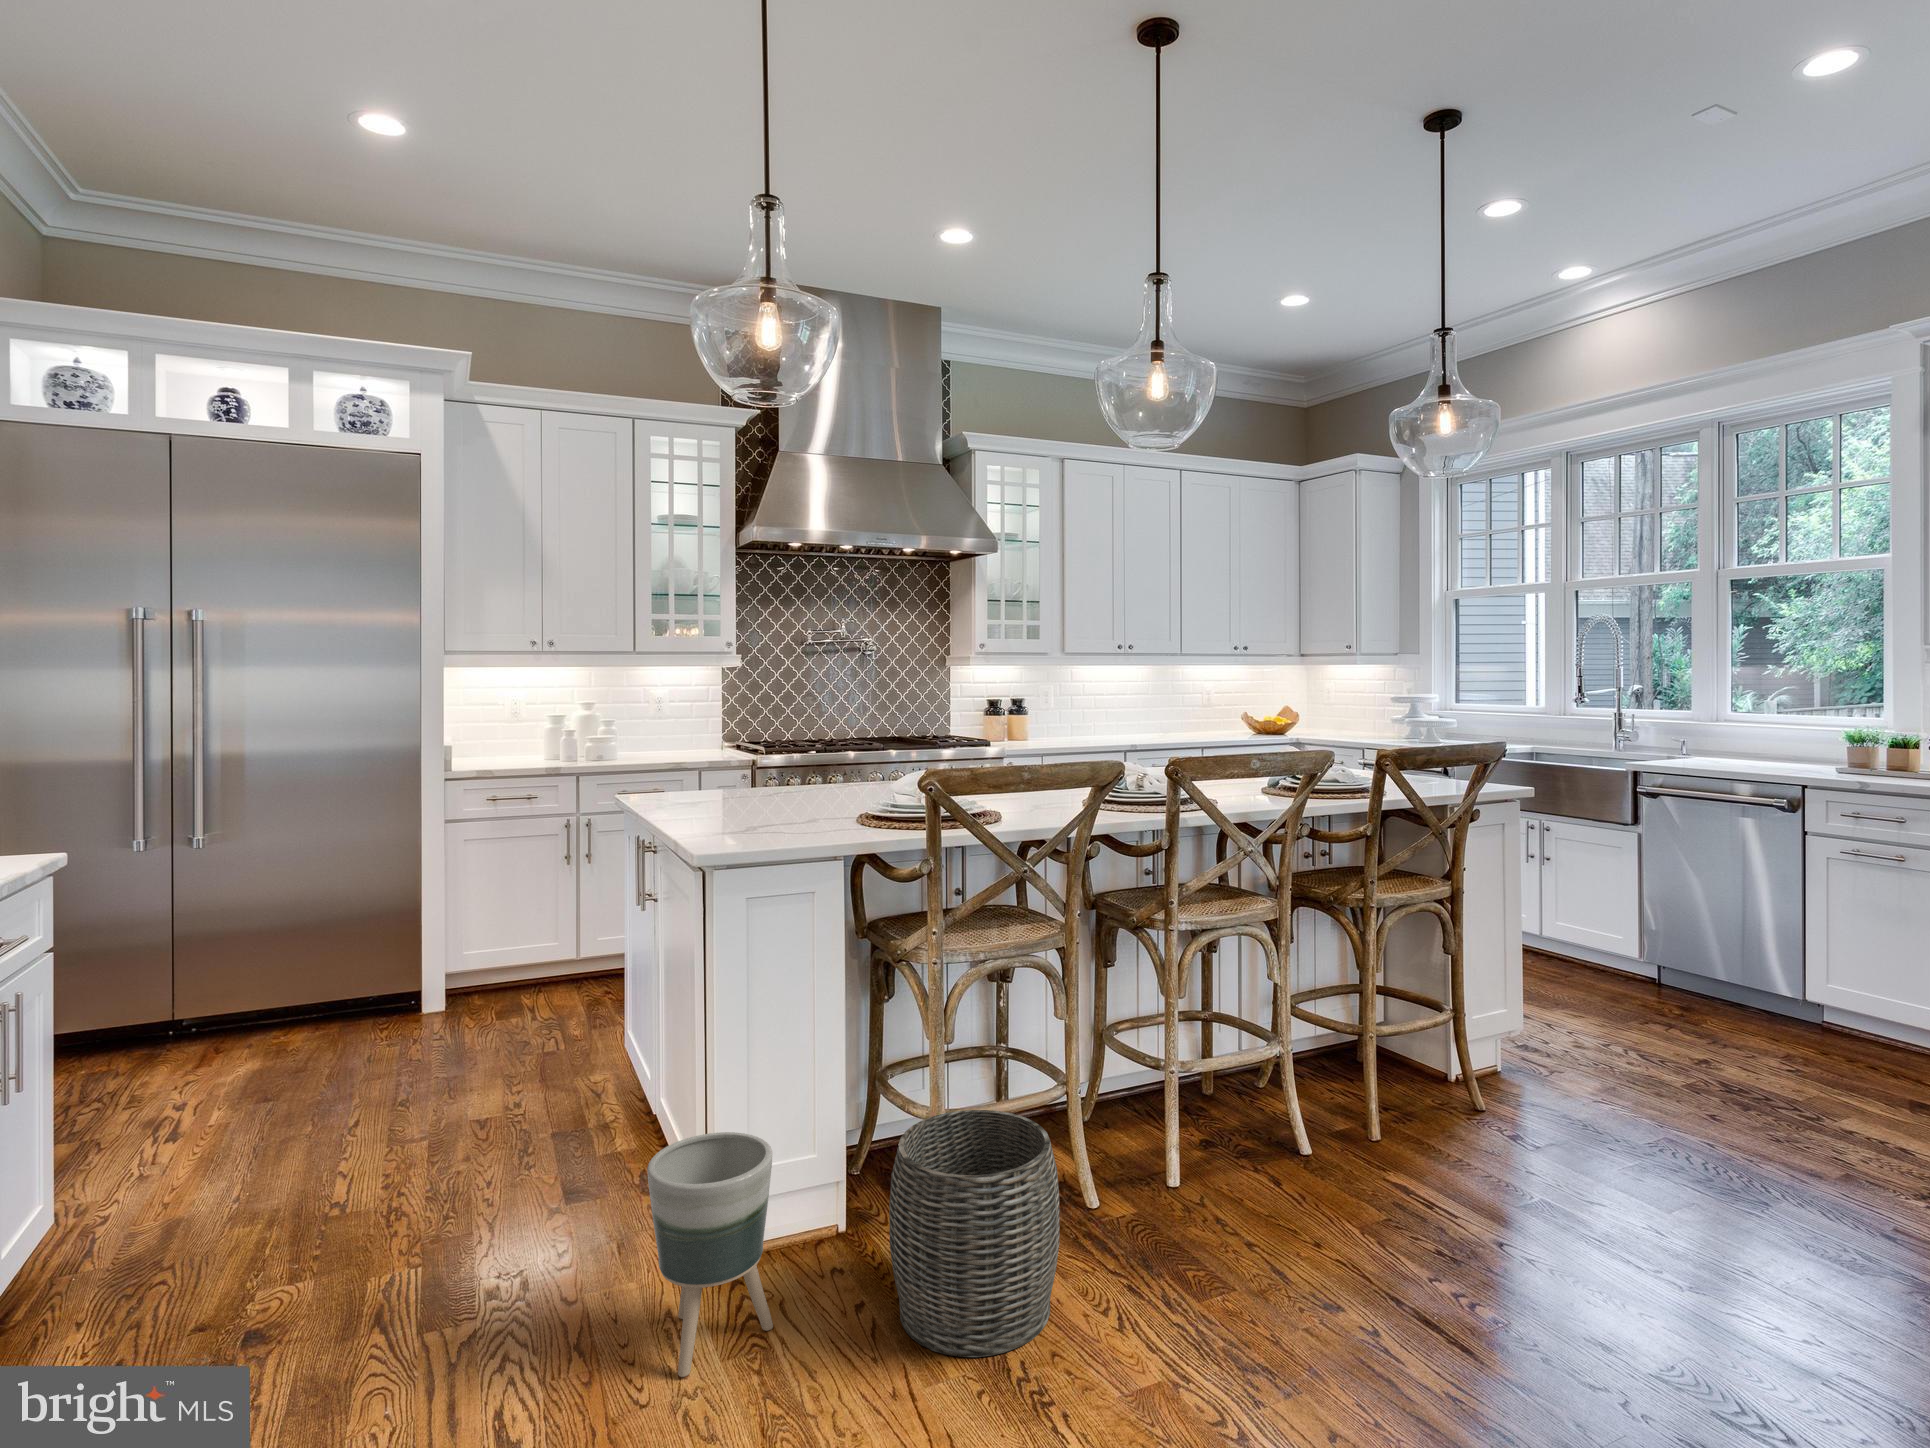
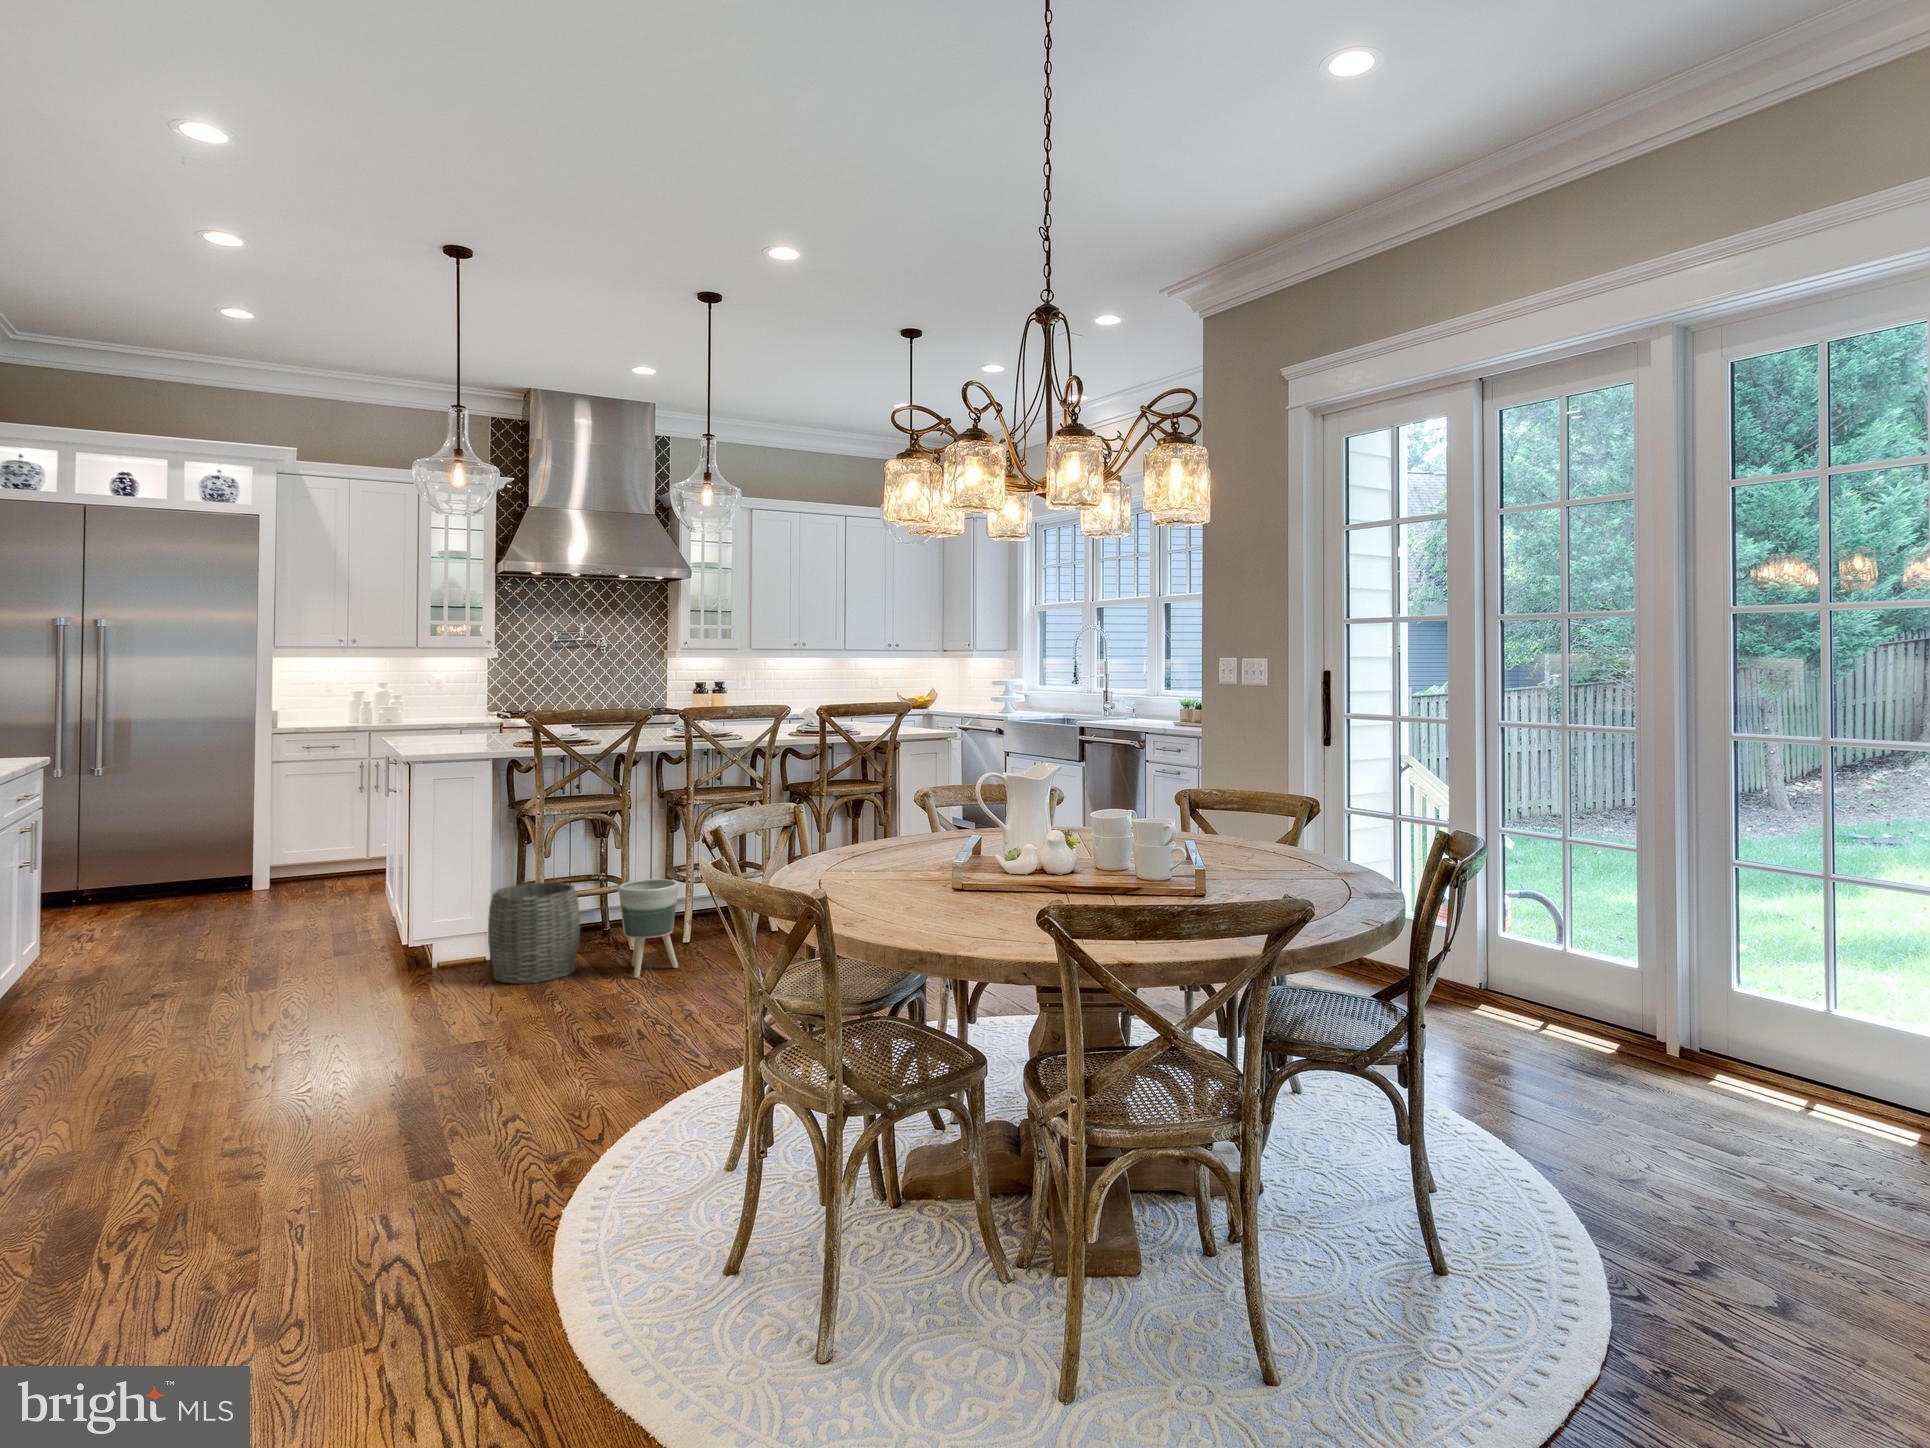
planter: present [647,1132,773,1377] -> present [618,879,678,978]

